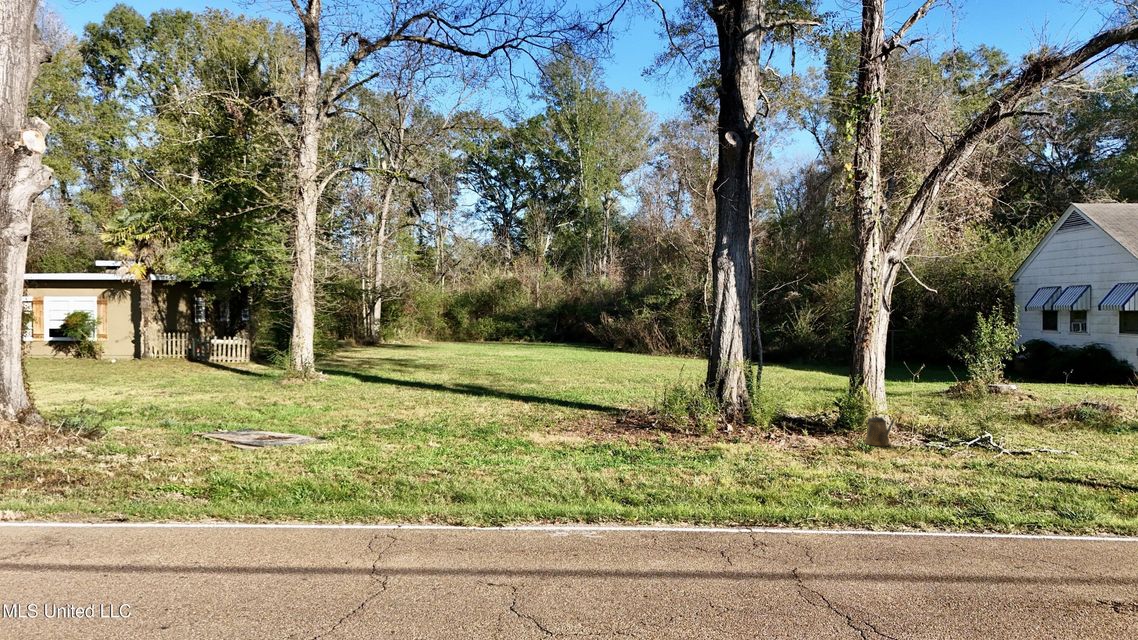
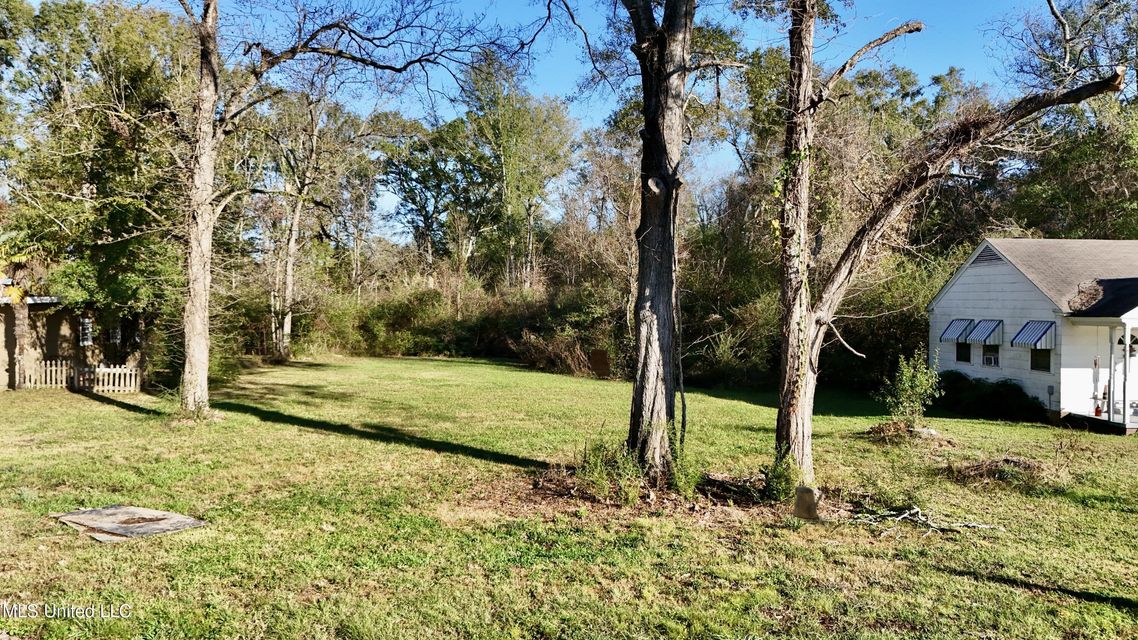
lounge chair: none [666,333,690,363] -> present [589,349,612,379]

